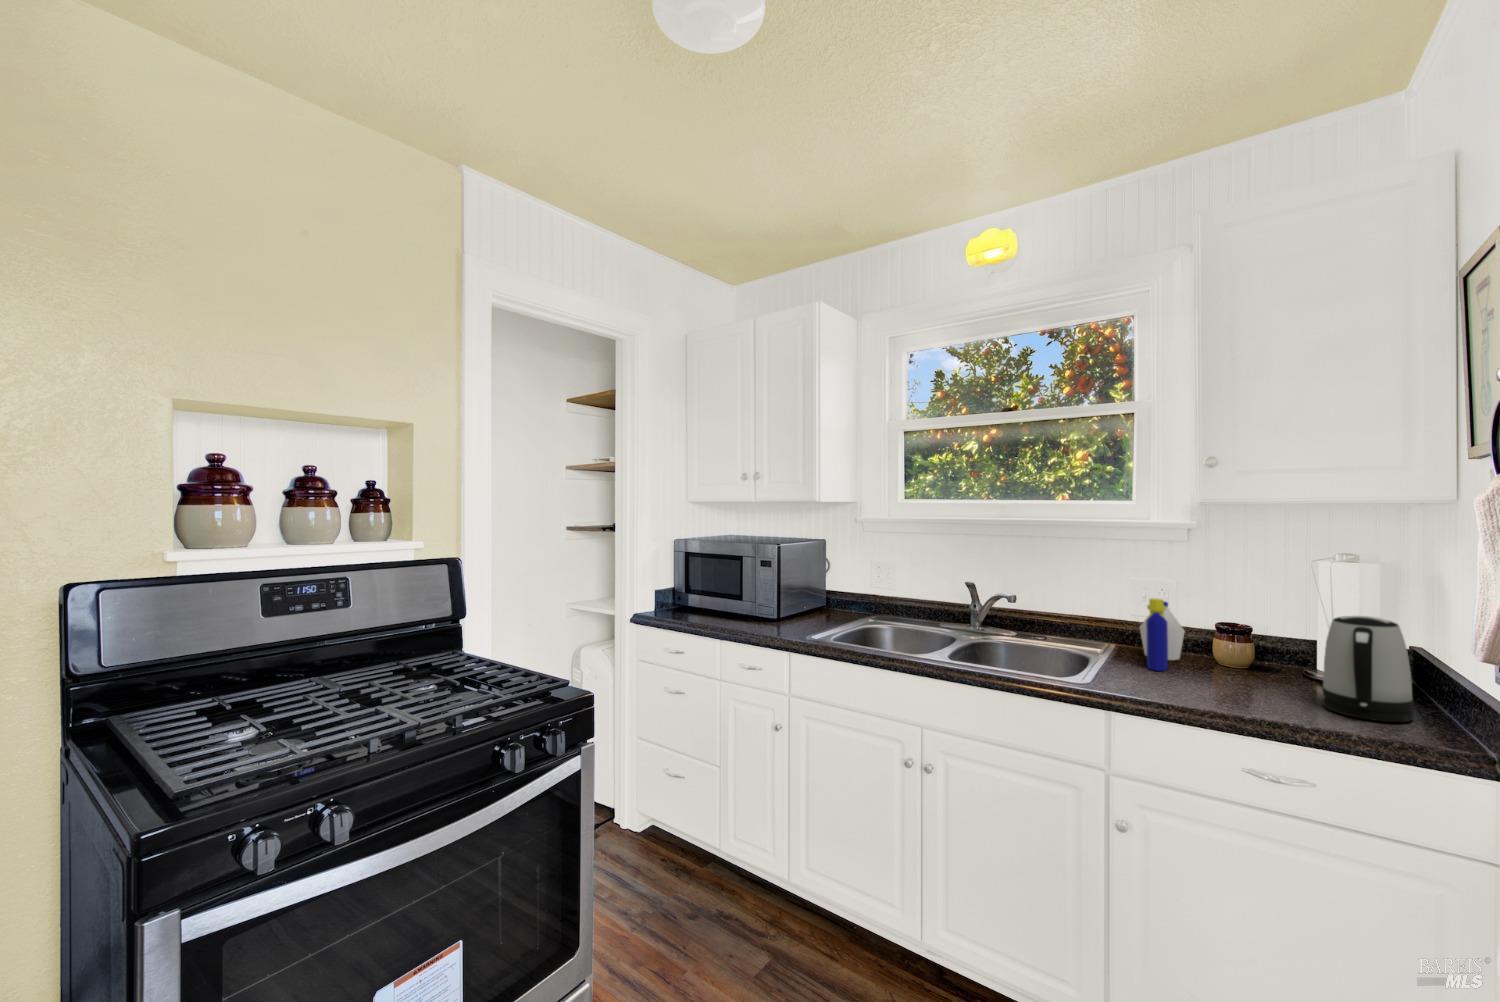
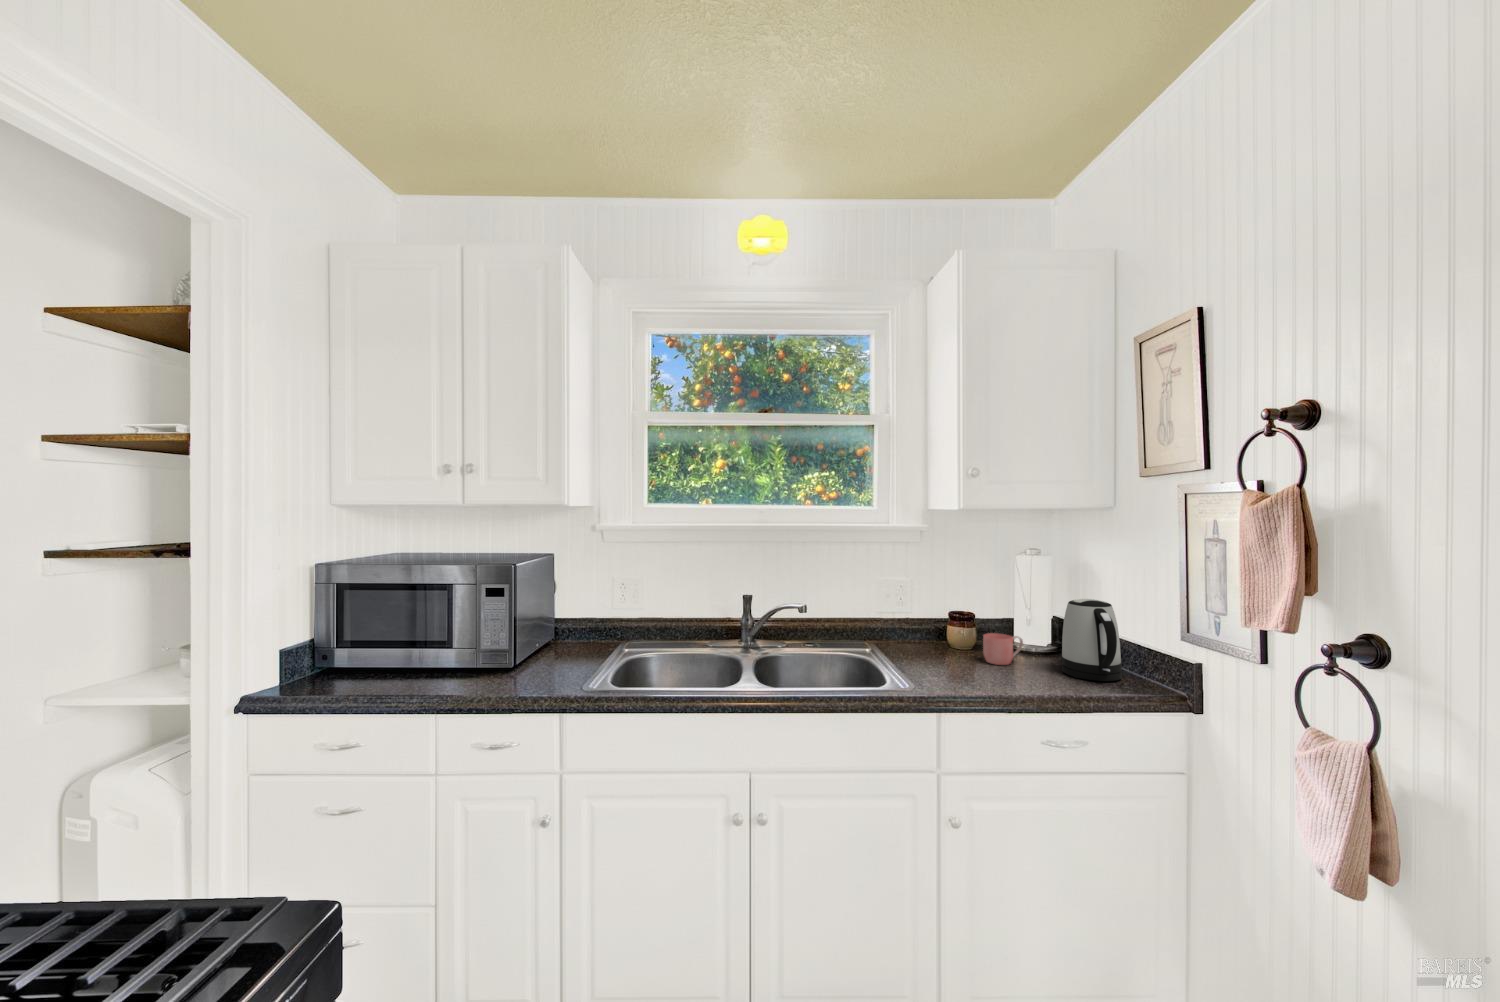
bottle: present [1140,598,1184,671] -> none [894,597,936,663]
mug: none [1230,649,1288,687] -> present [983,633,1023,665]

